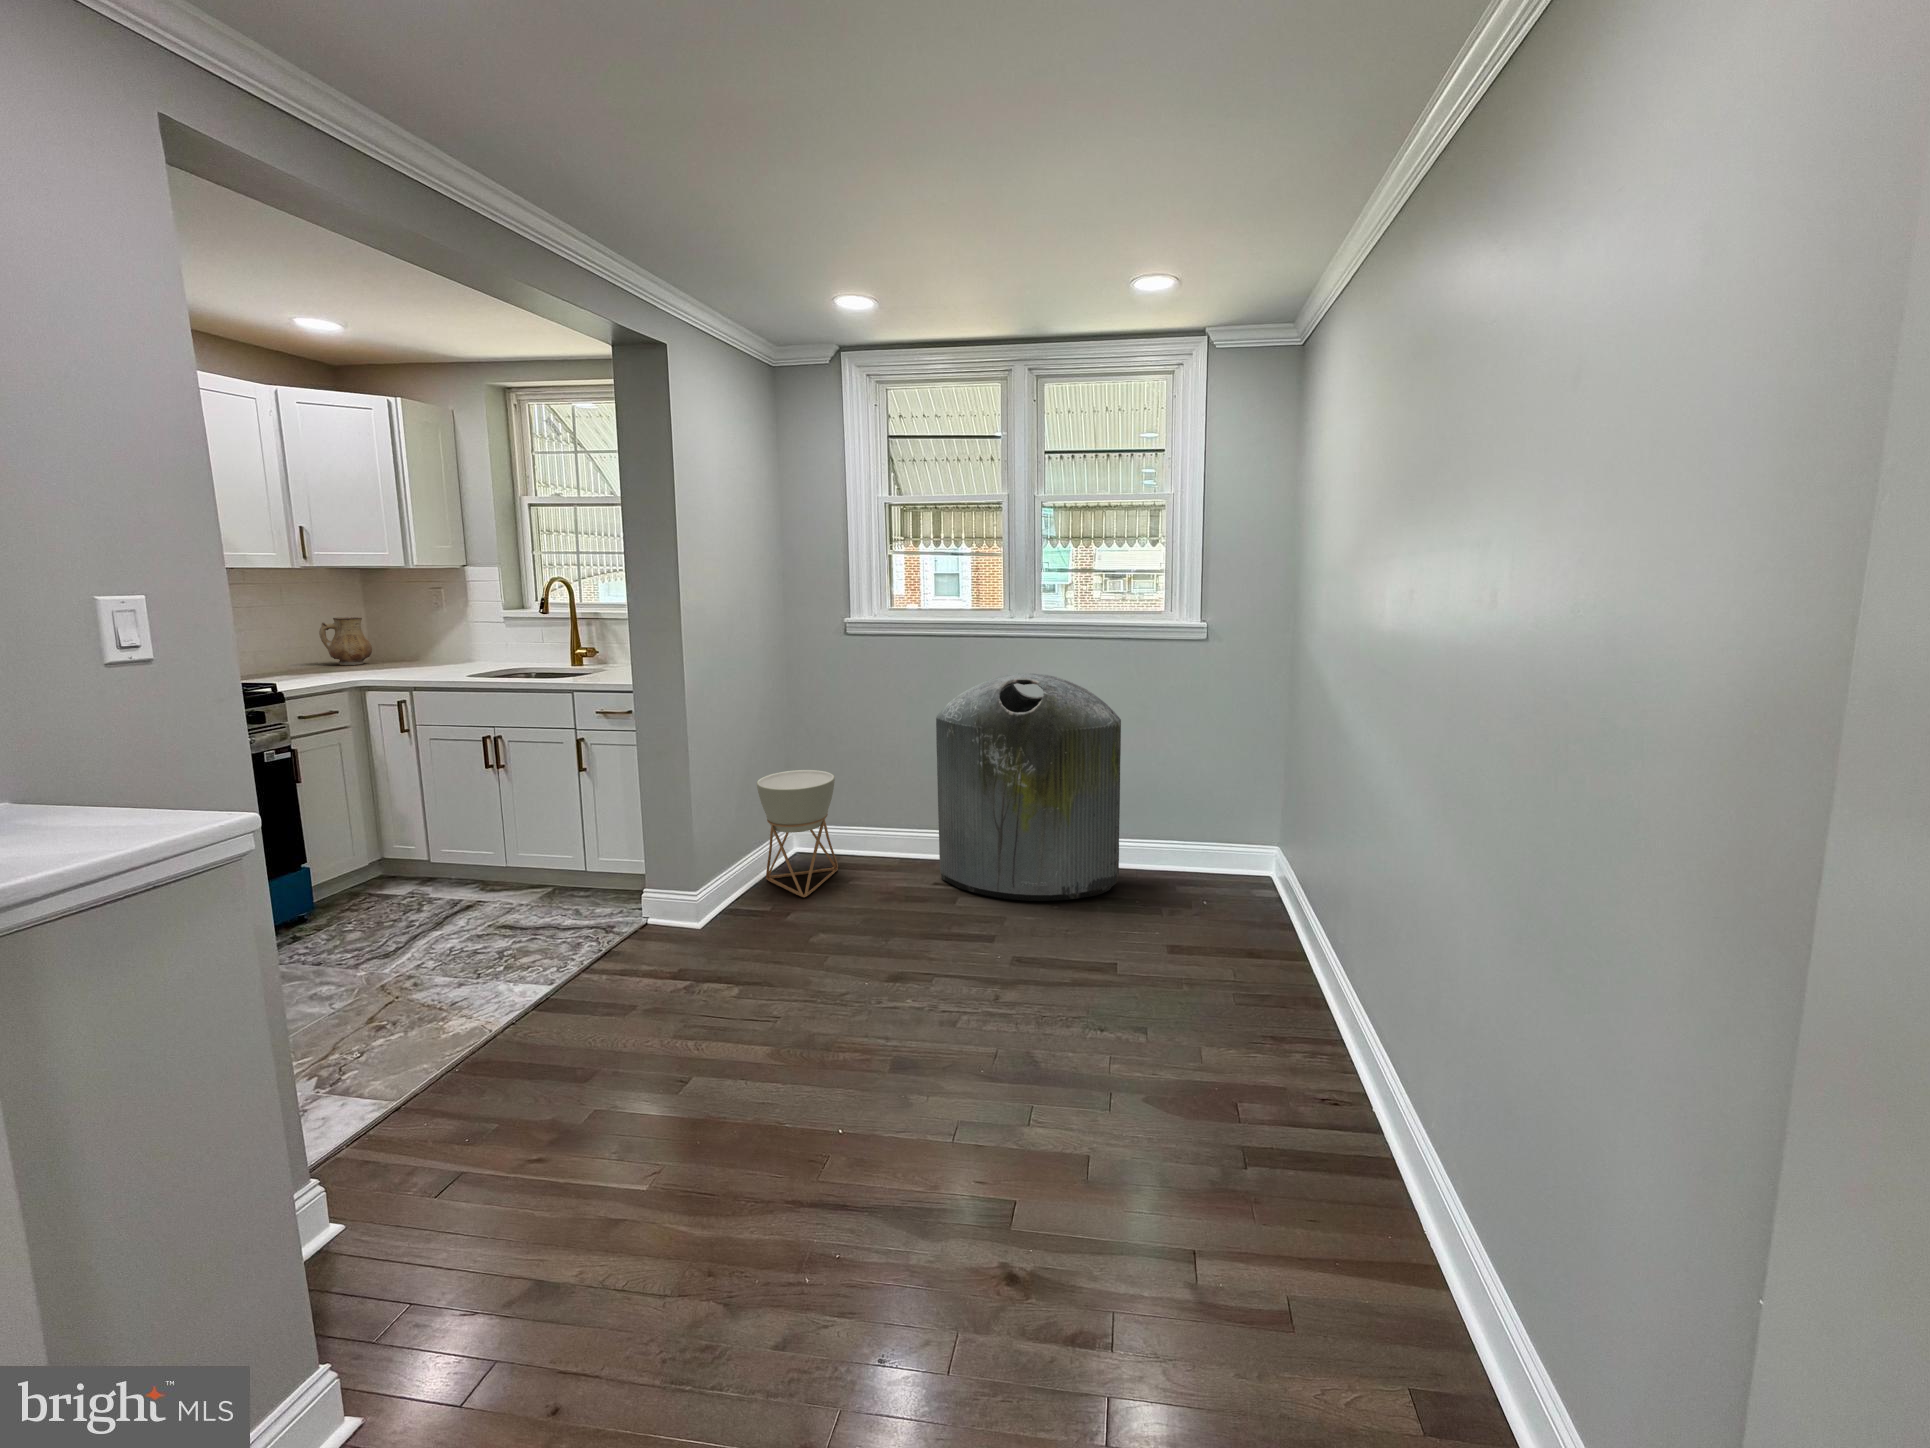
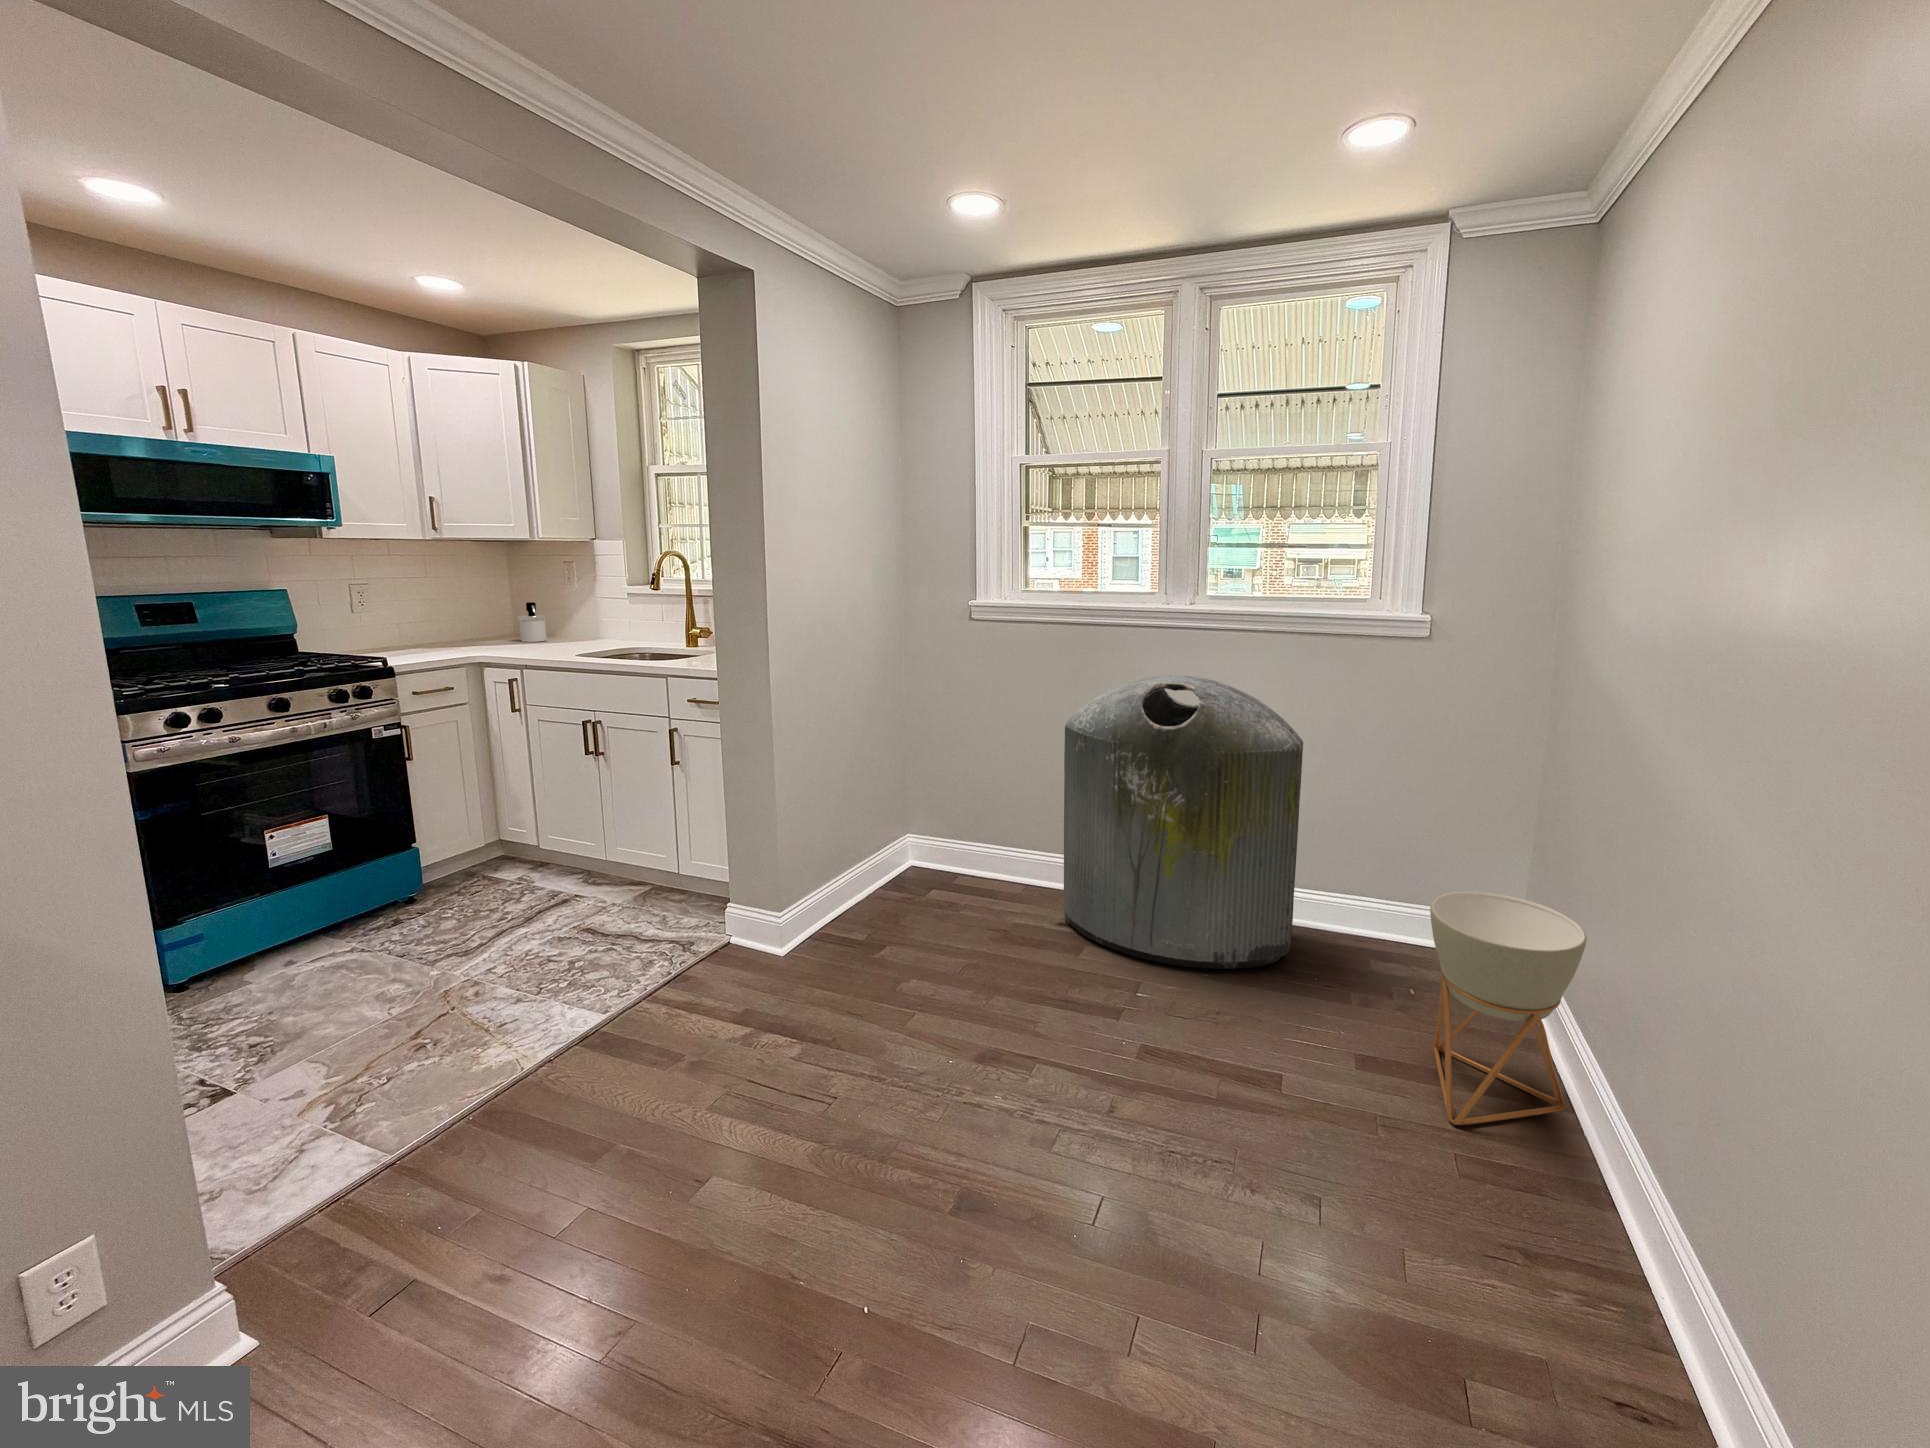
ceramic pitcher: present [319,617,372,665] -> none [460,591,508,639]
soap dispenser: none [387,628,418,667] -> present [518,602,547,642]
planter: present [757,770,838,897] -> present [1430,891,1587,1125]

